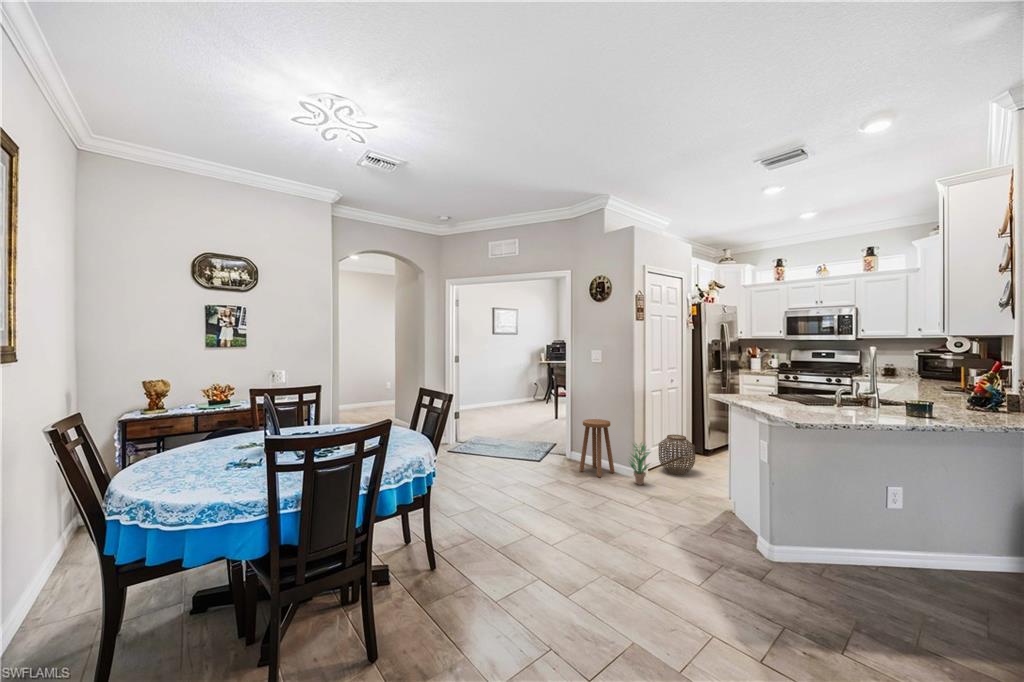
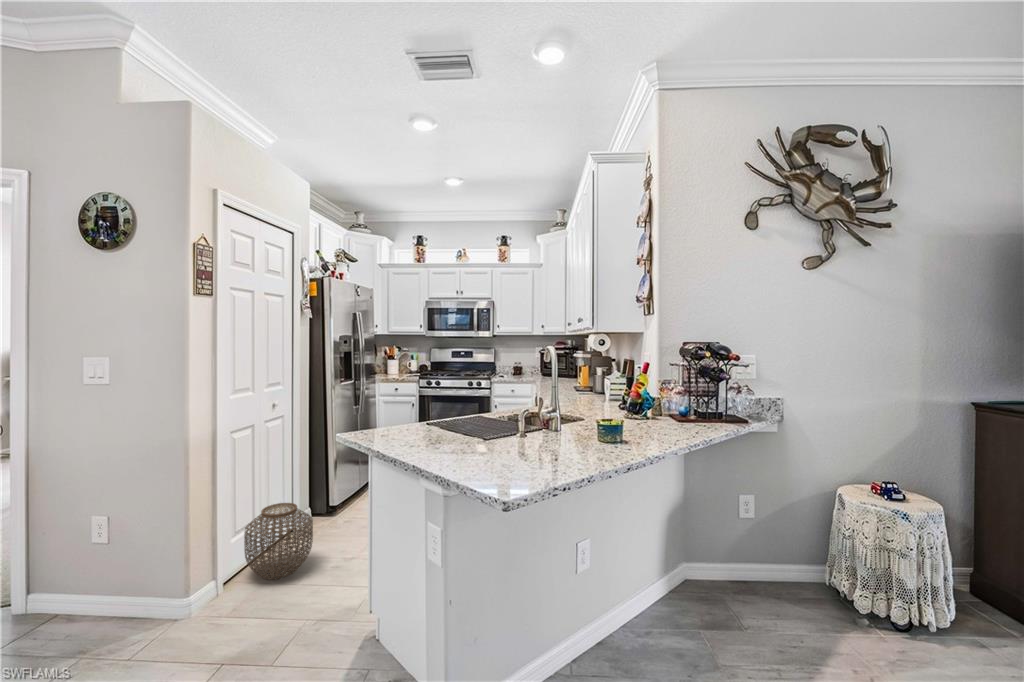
stool: present [579,419,615,477] -> none [34,509,139,652]
potted plant: present [630,444,650,485] -> none [167,546,225,641]

